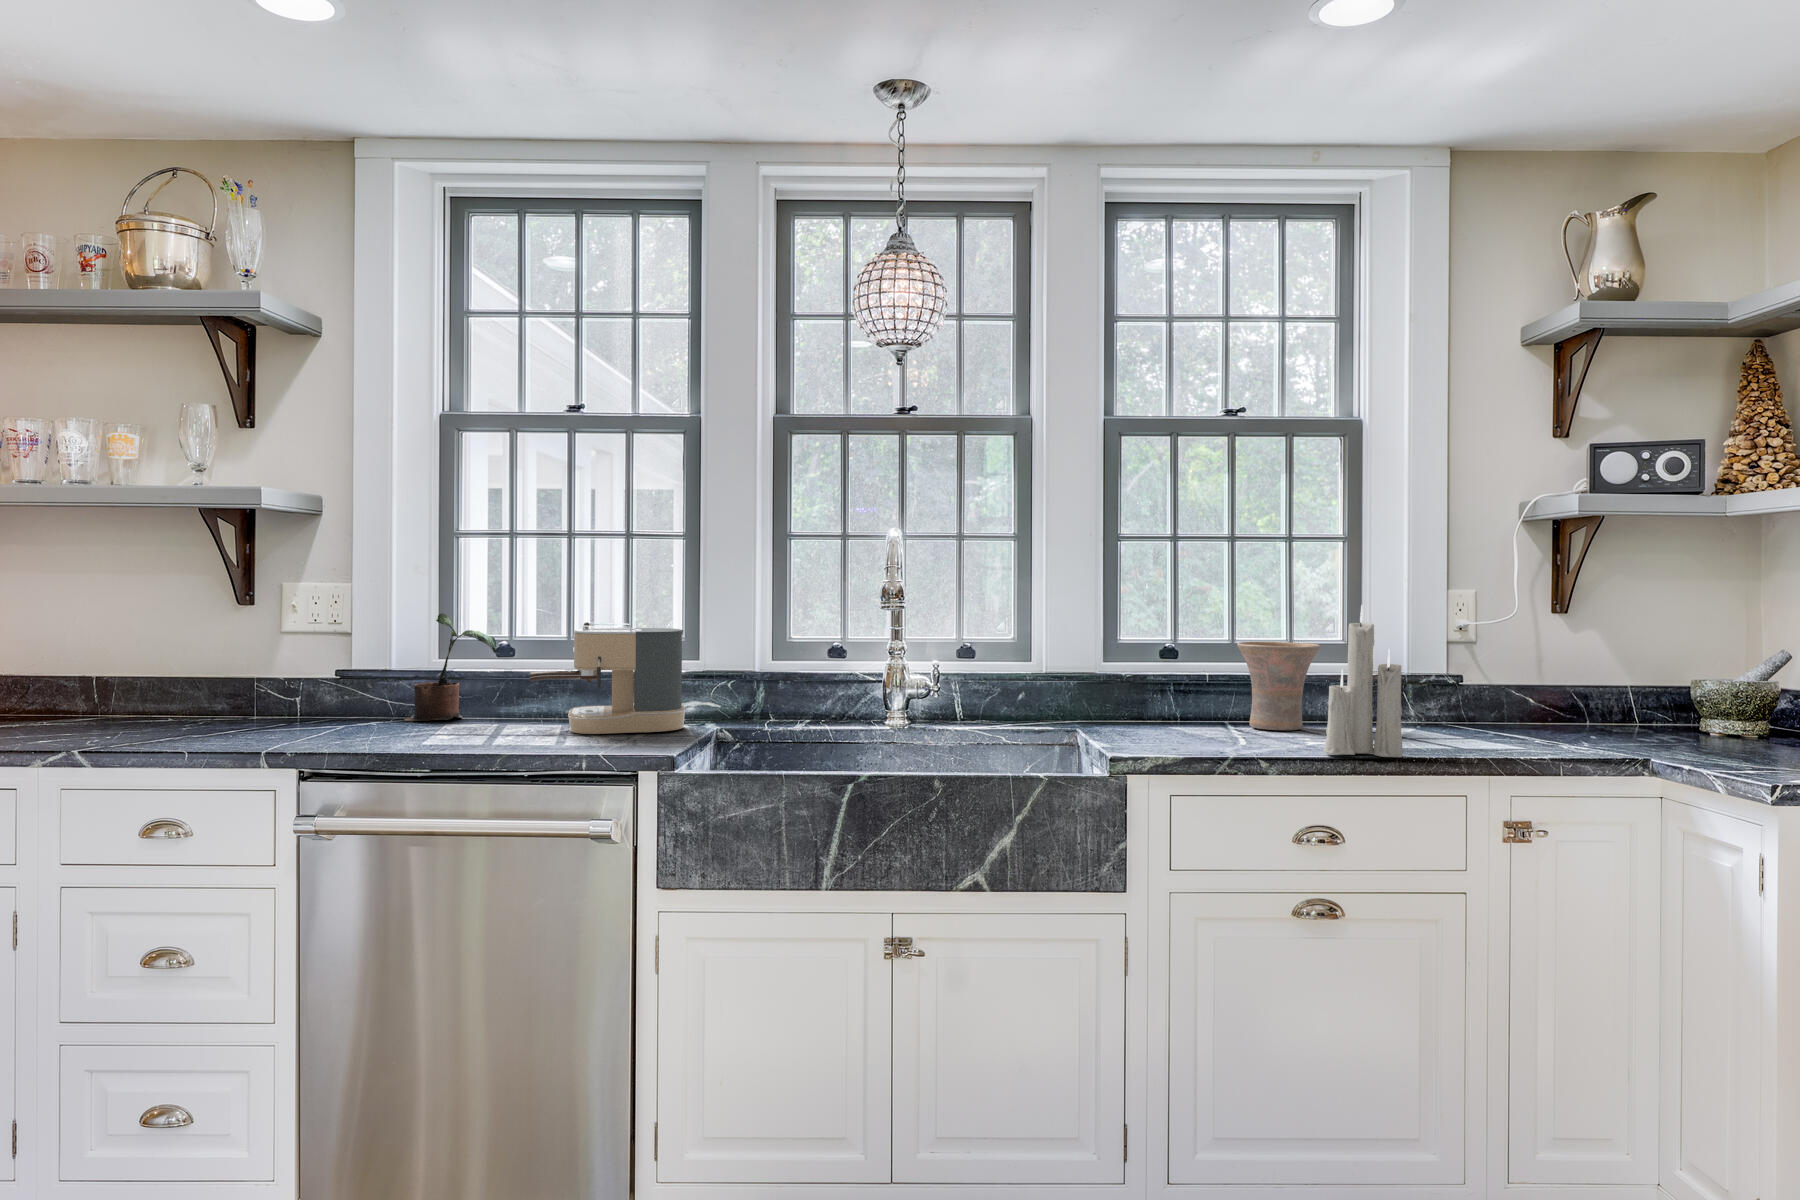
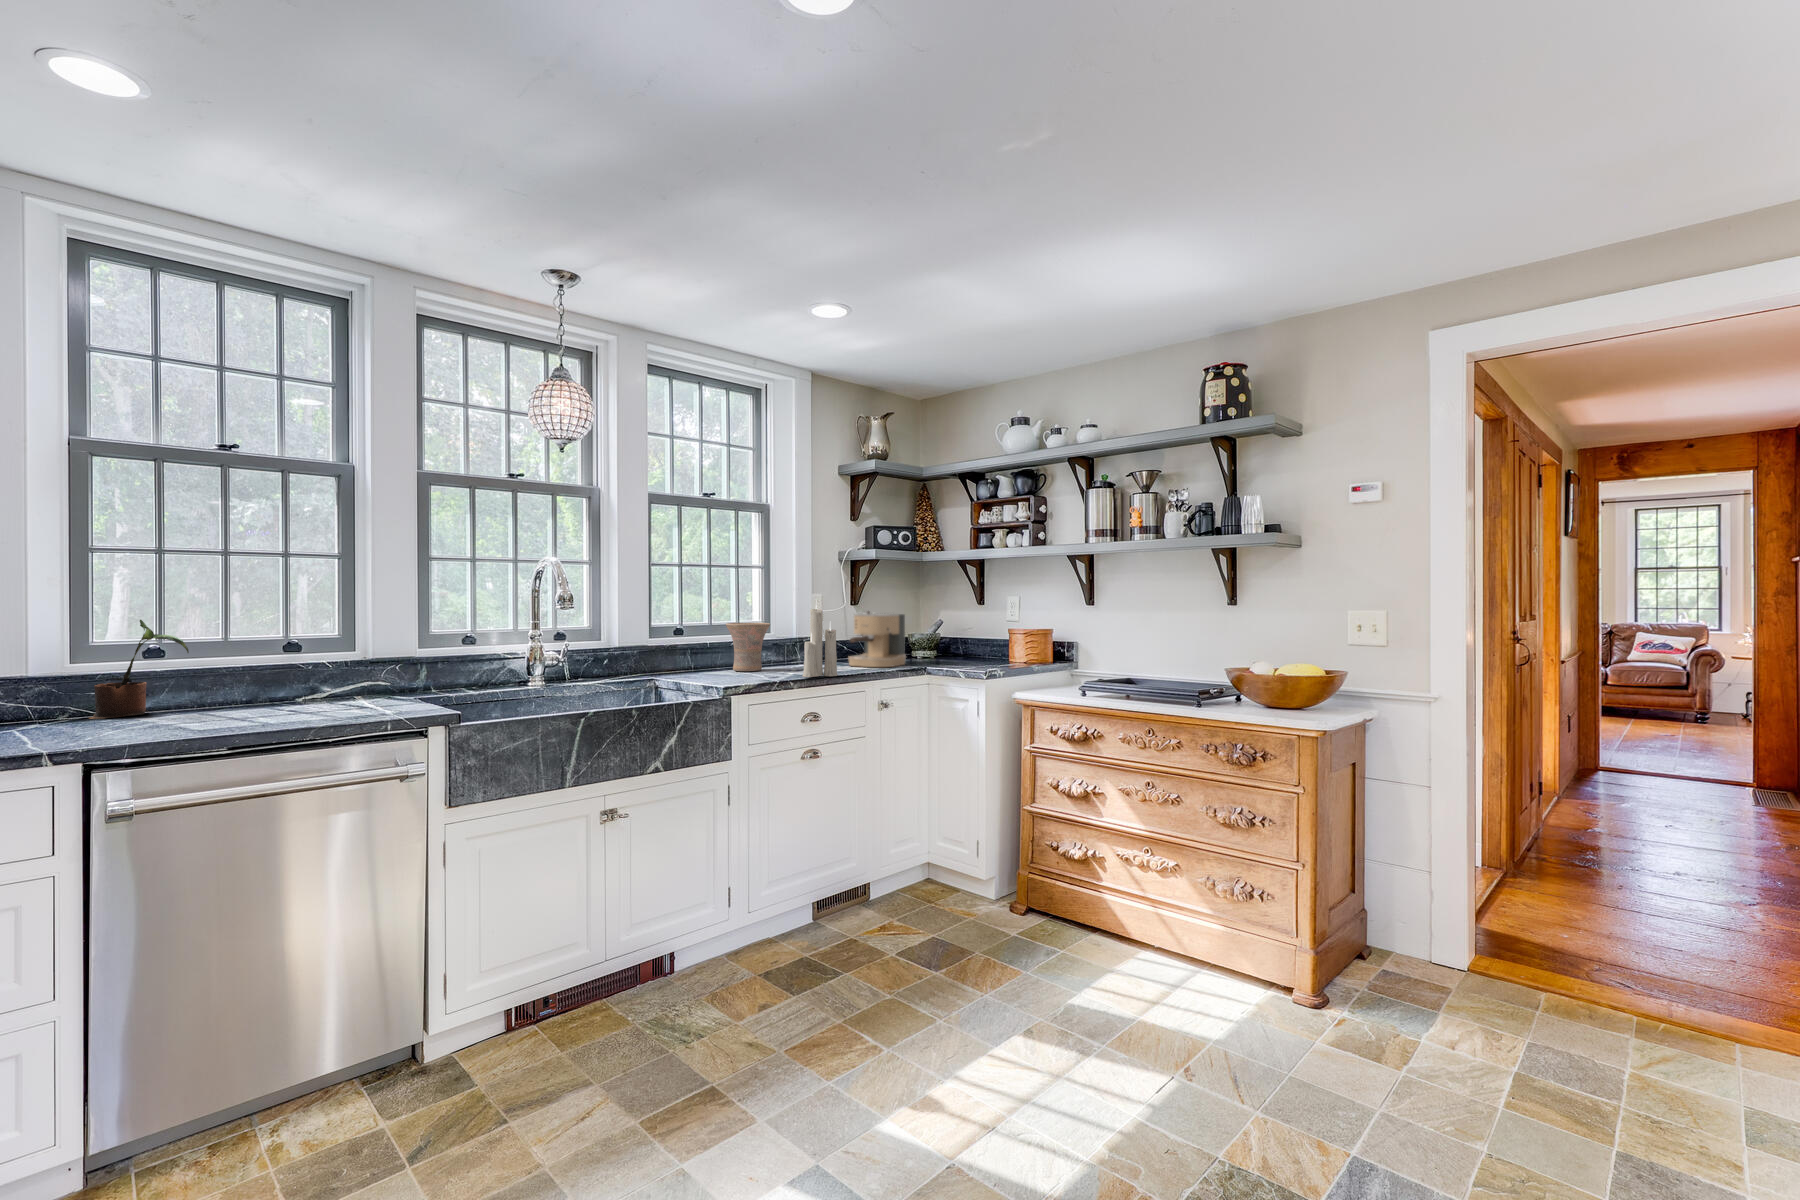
coffee maker: present [530,622,686,734] -> present [849,611,906,667]

